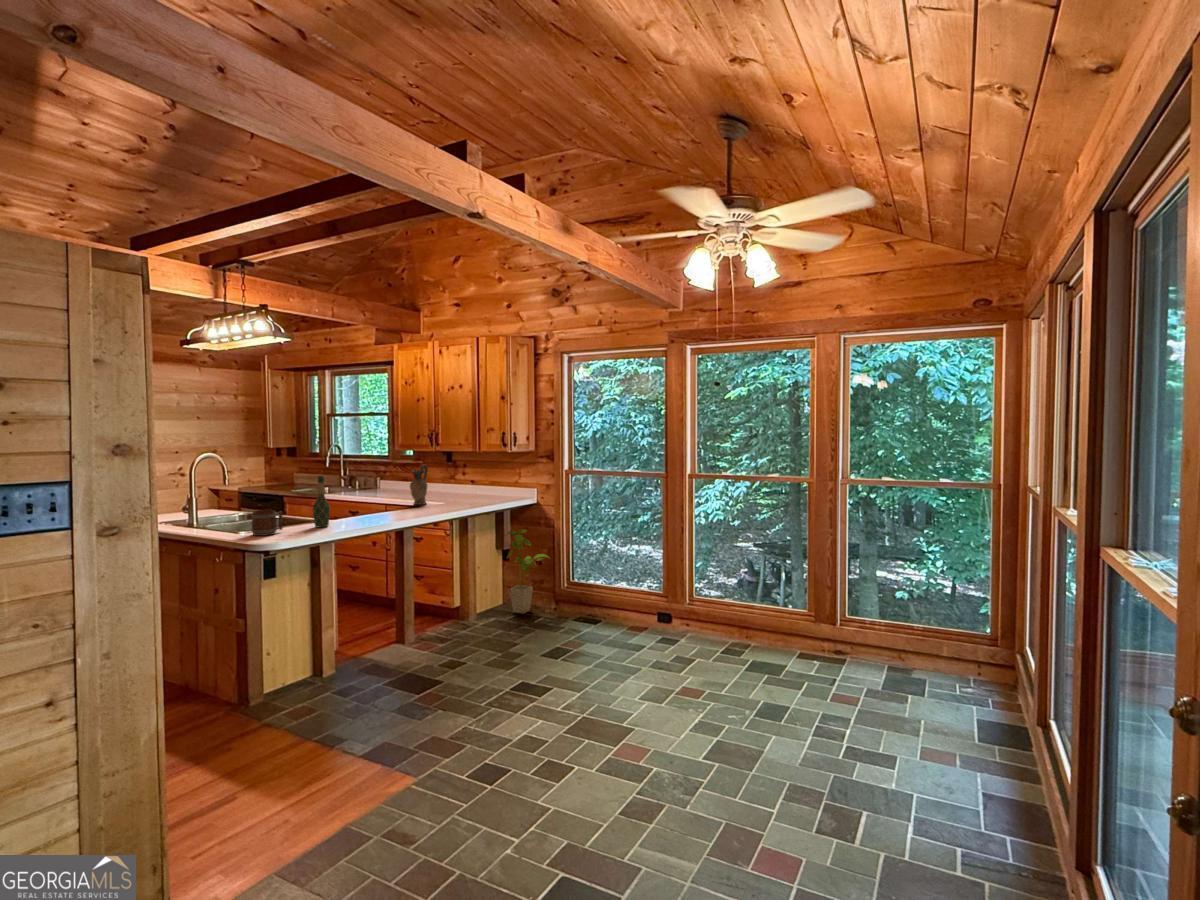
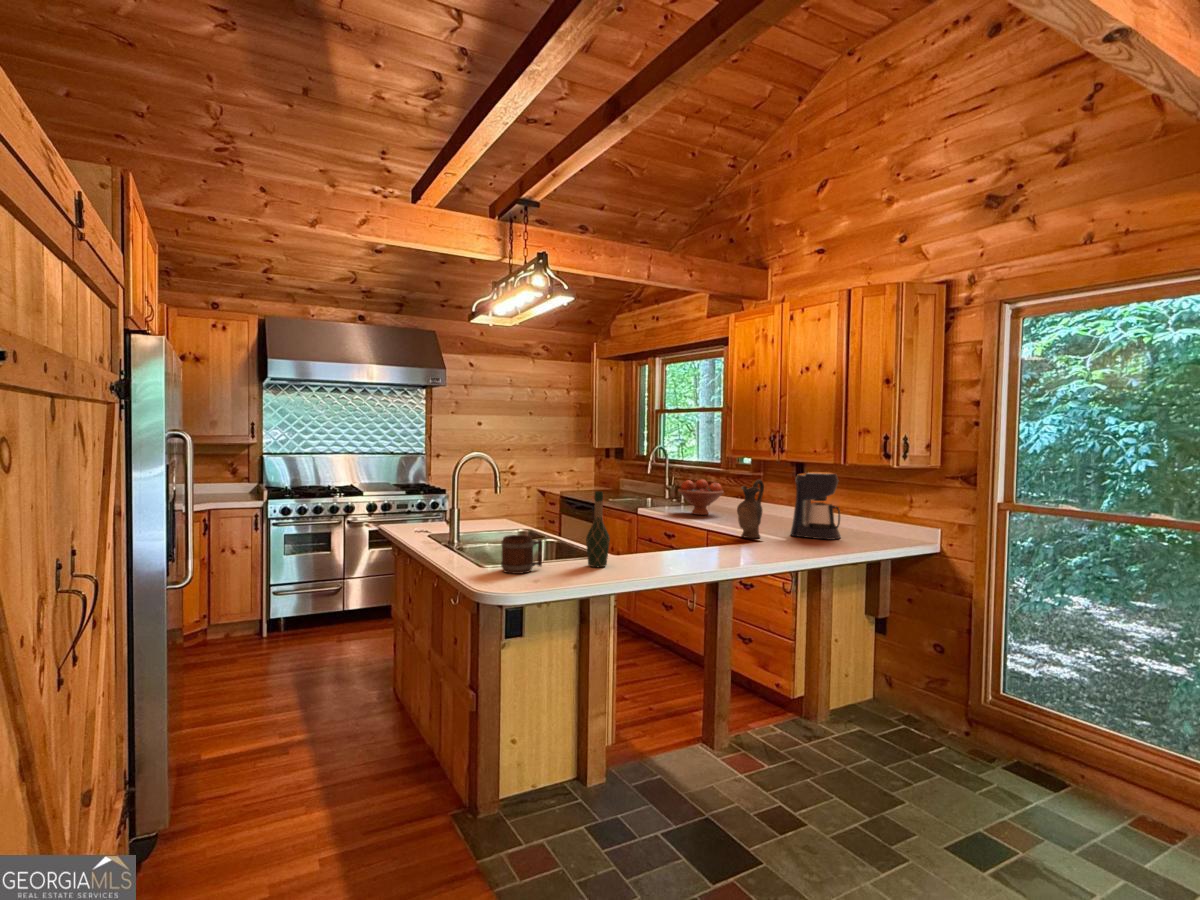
coffee maker: none [446,457,479,501] -> present [790,472,841,540]
fruit bowl: none [358,469,395,496] -> present [678,479,724,515]
house plant: present [507,530,548,613] -> none [882,594,963,730]

